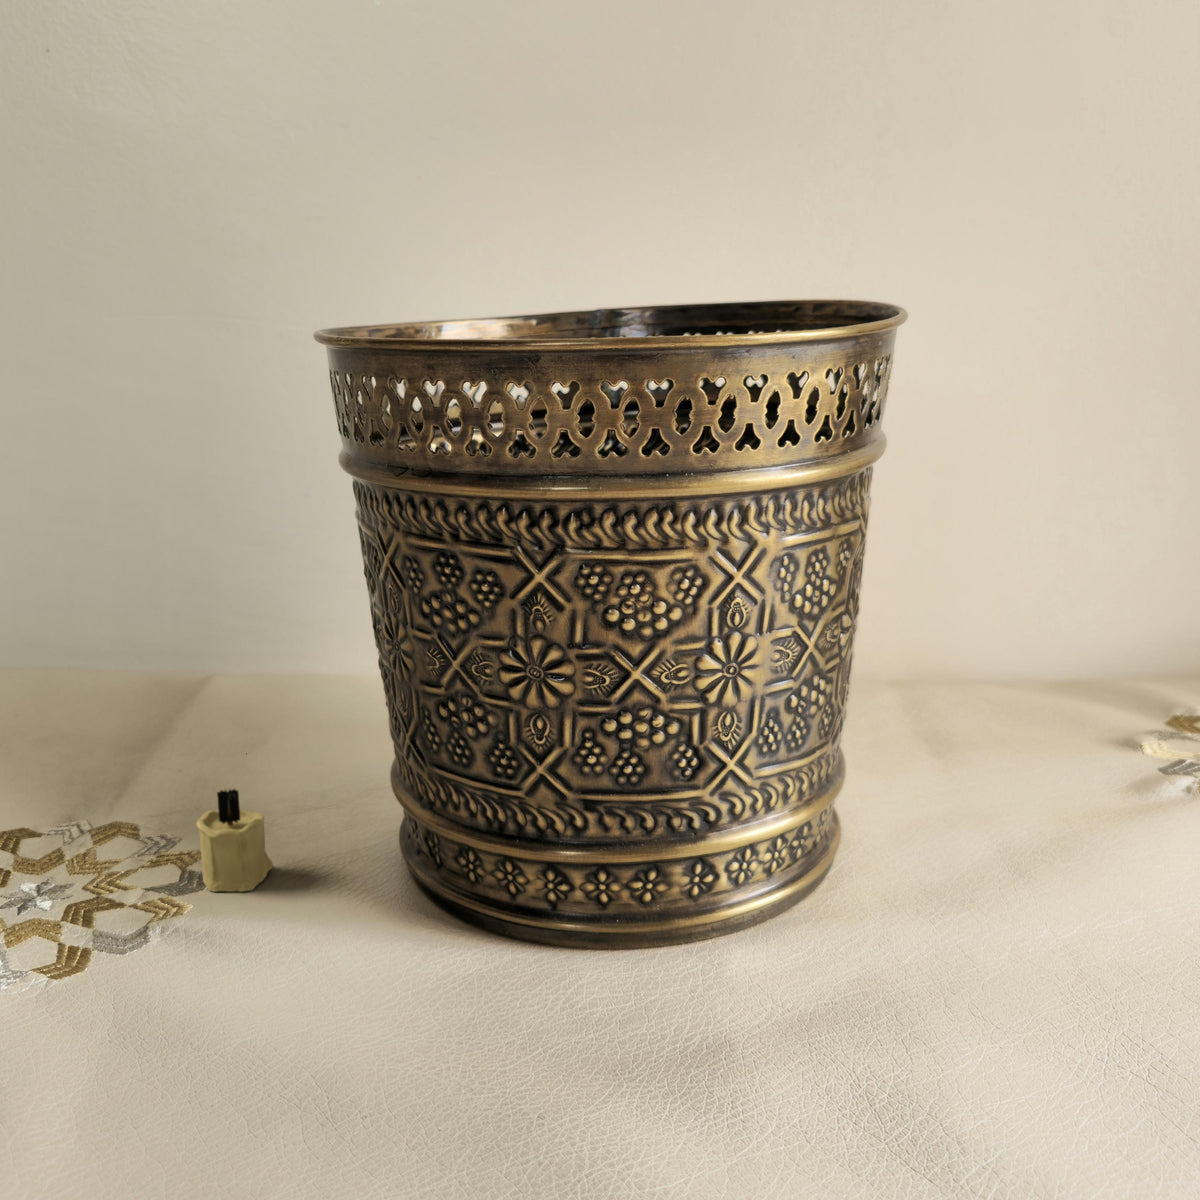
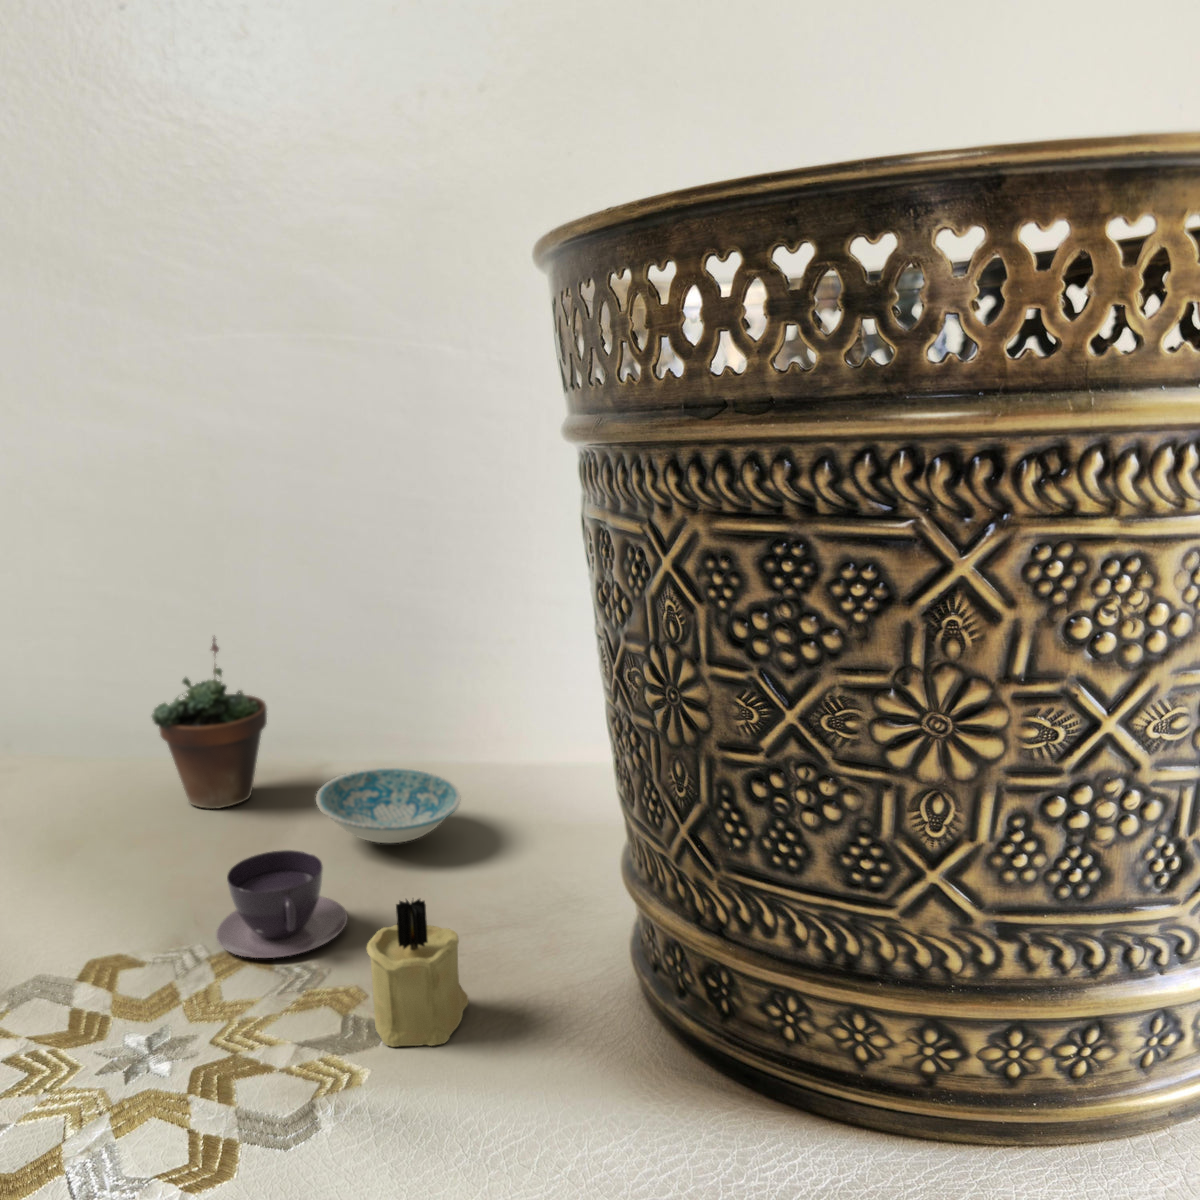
succulent plant: none [36,582,135,731] -> present [152,637,267,809]
ceramic bowl: none [174,699,294,760] -> present [316,768,461,843]
teacup: none [90,759,192,837] -> present [216,850,348,958]

